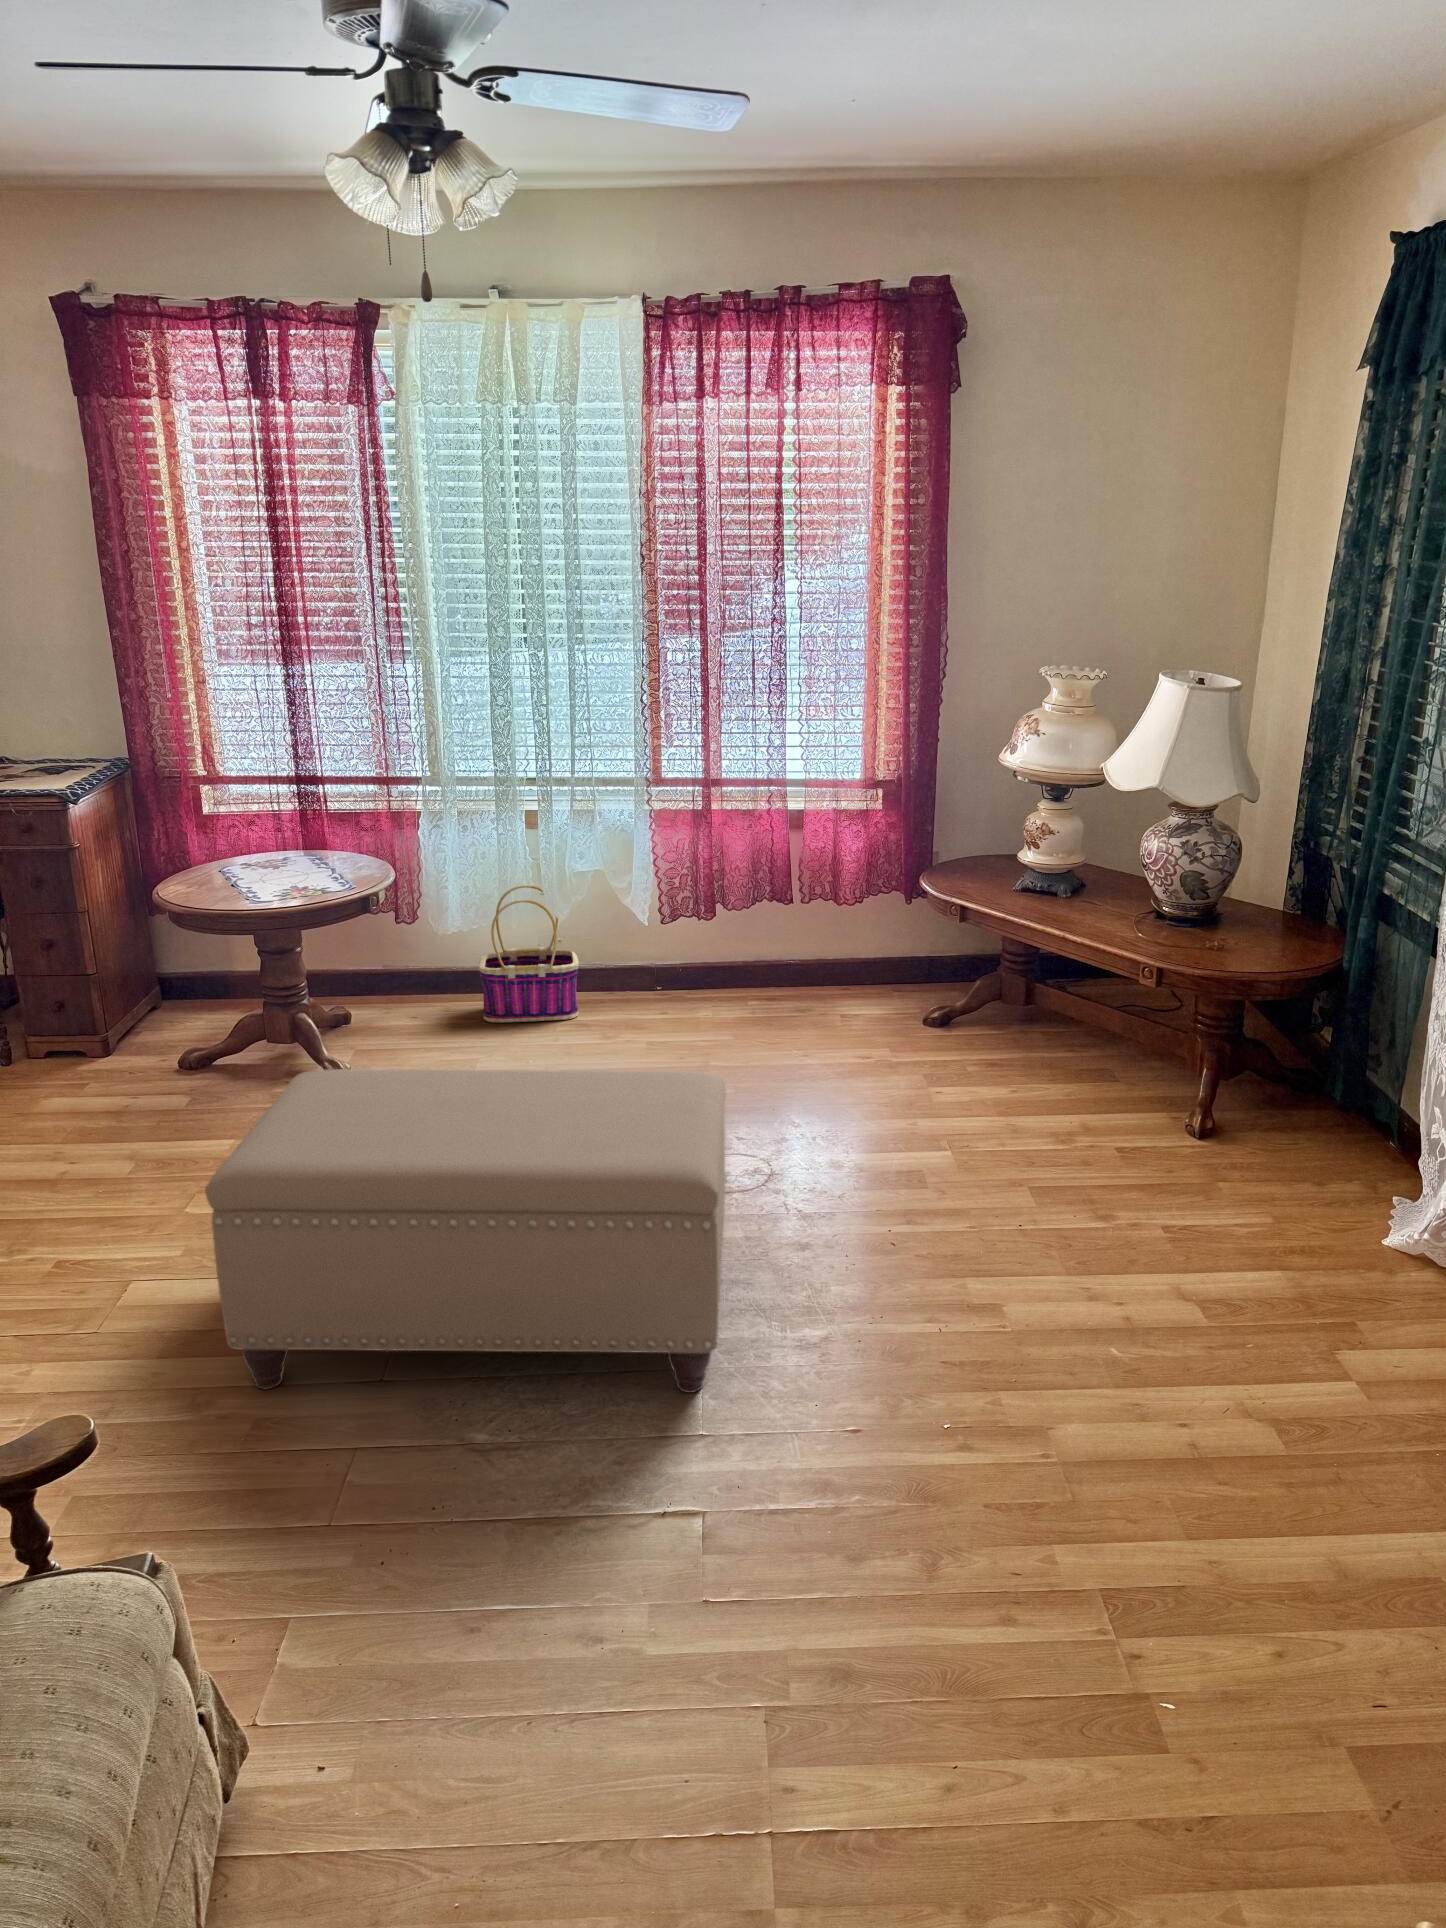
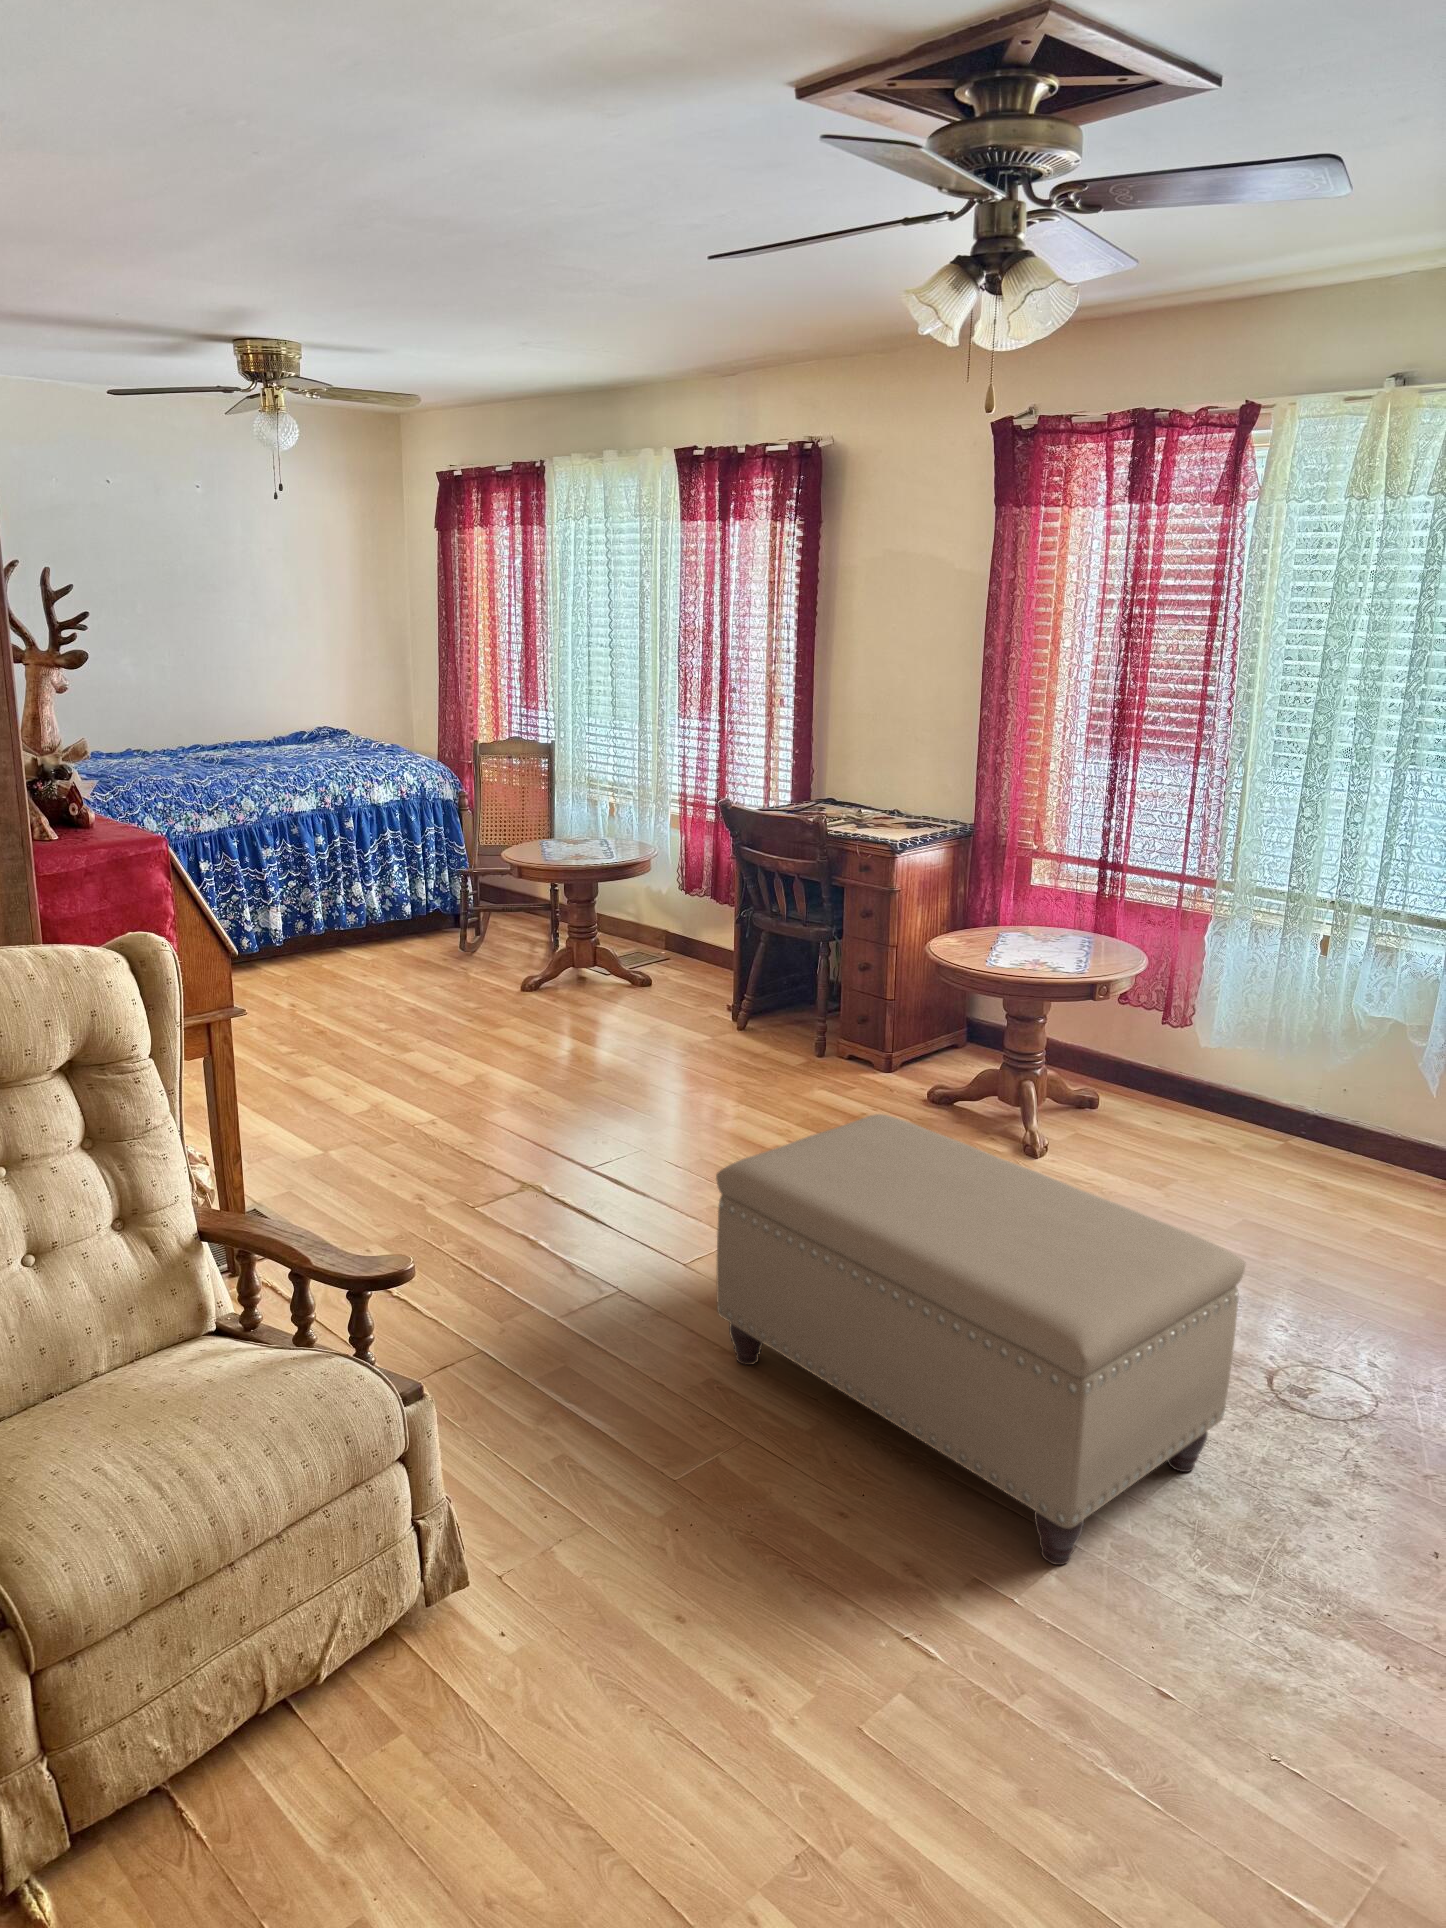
basket: present [479,885,579,1023] -> none [1226,1015,1349,1173]

